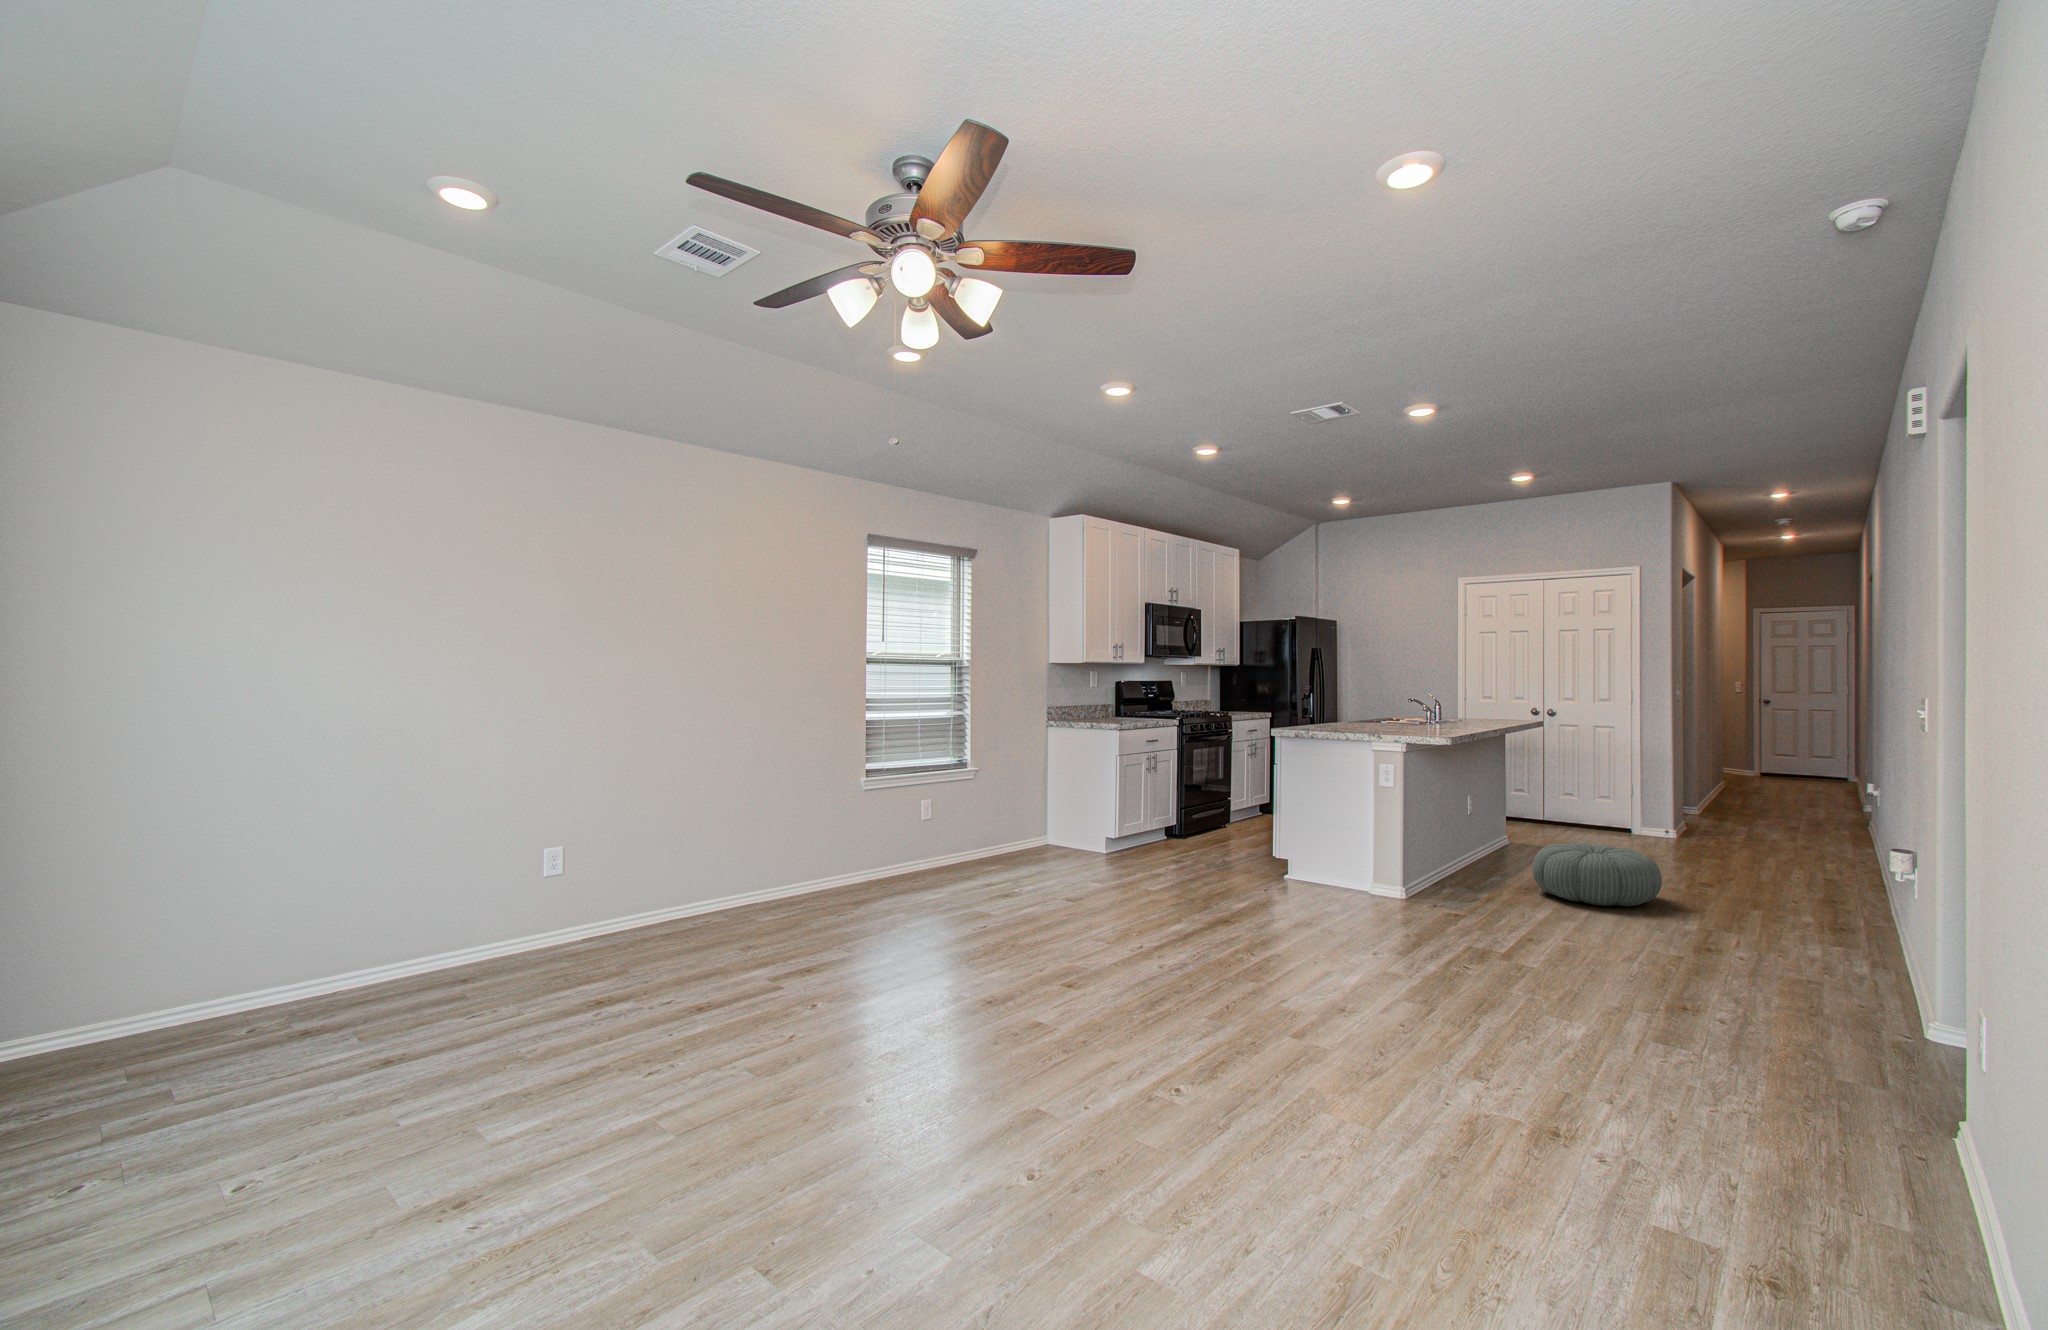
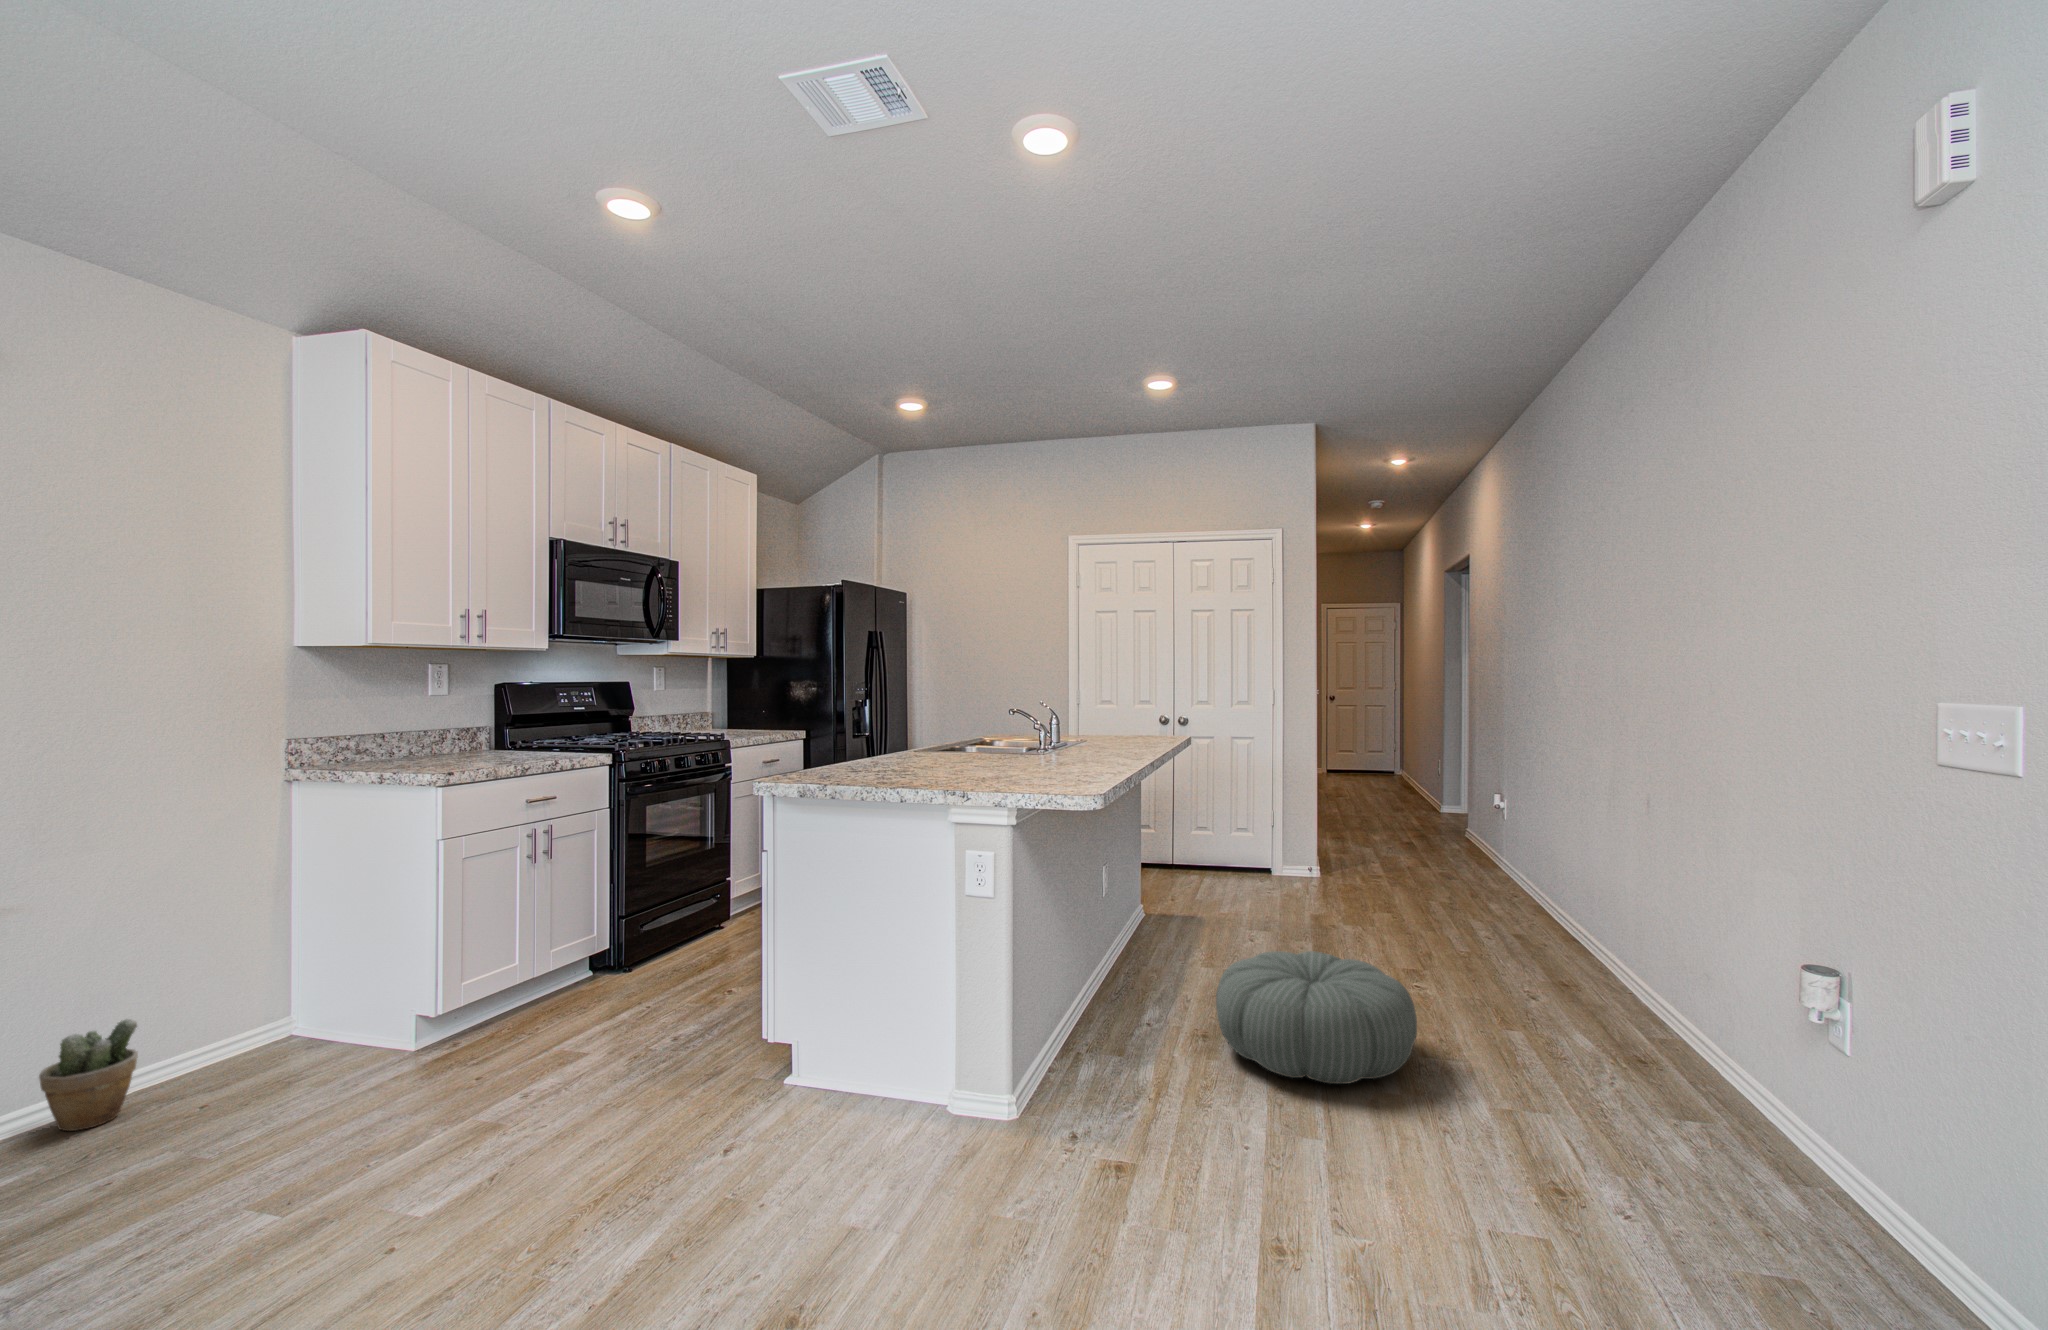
potted plant: none [991,818,1019,858] -> present [39,1019,138,1131]

